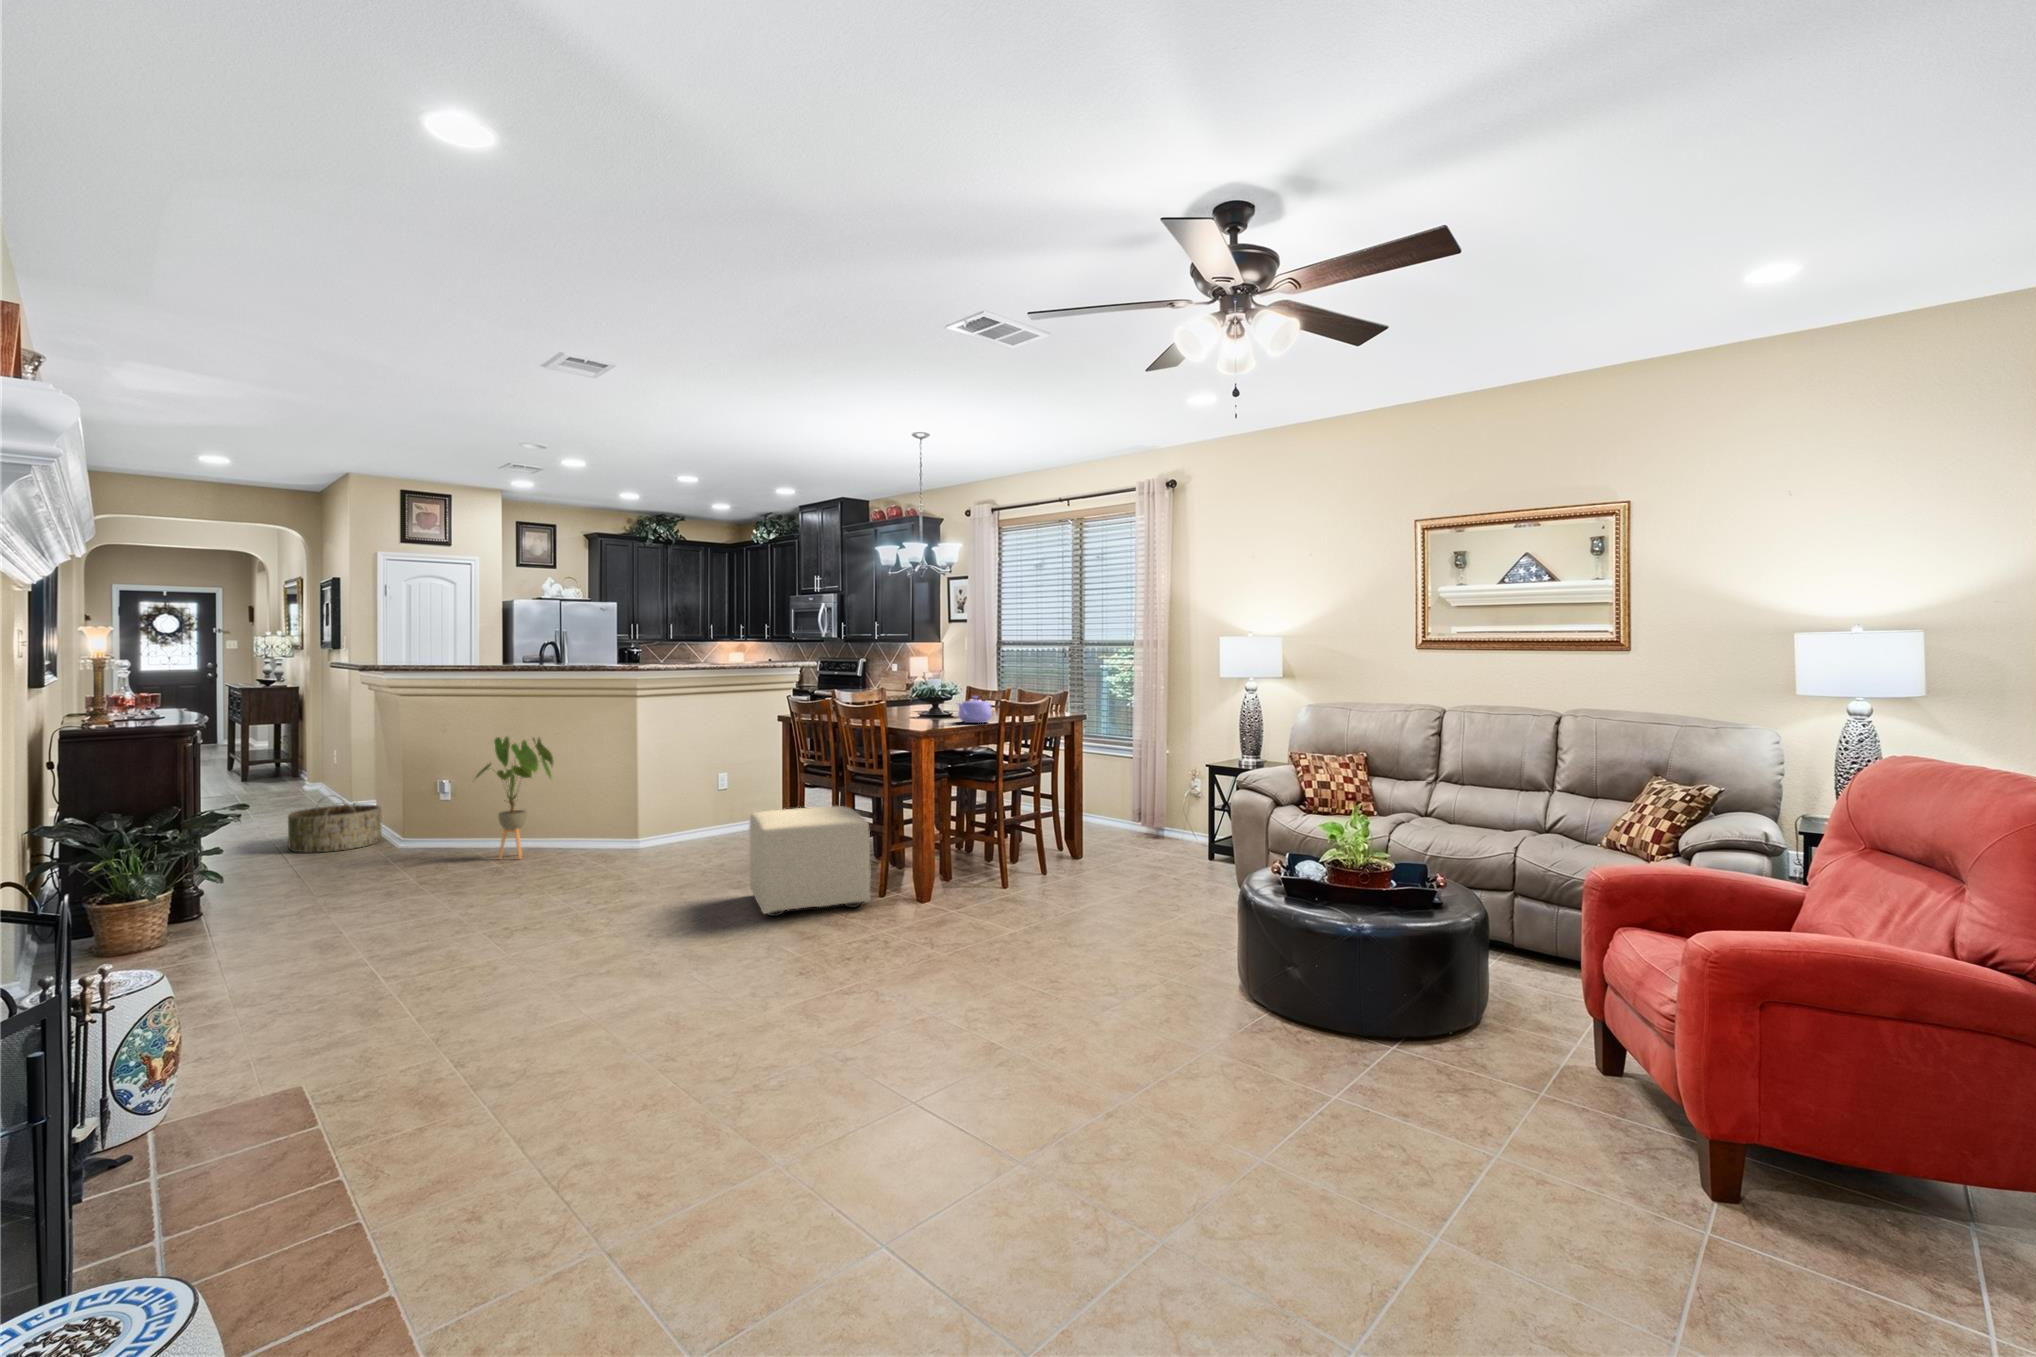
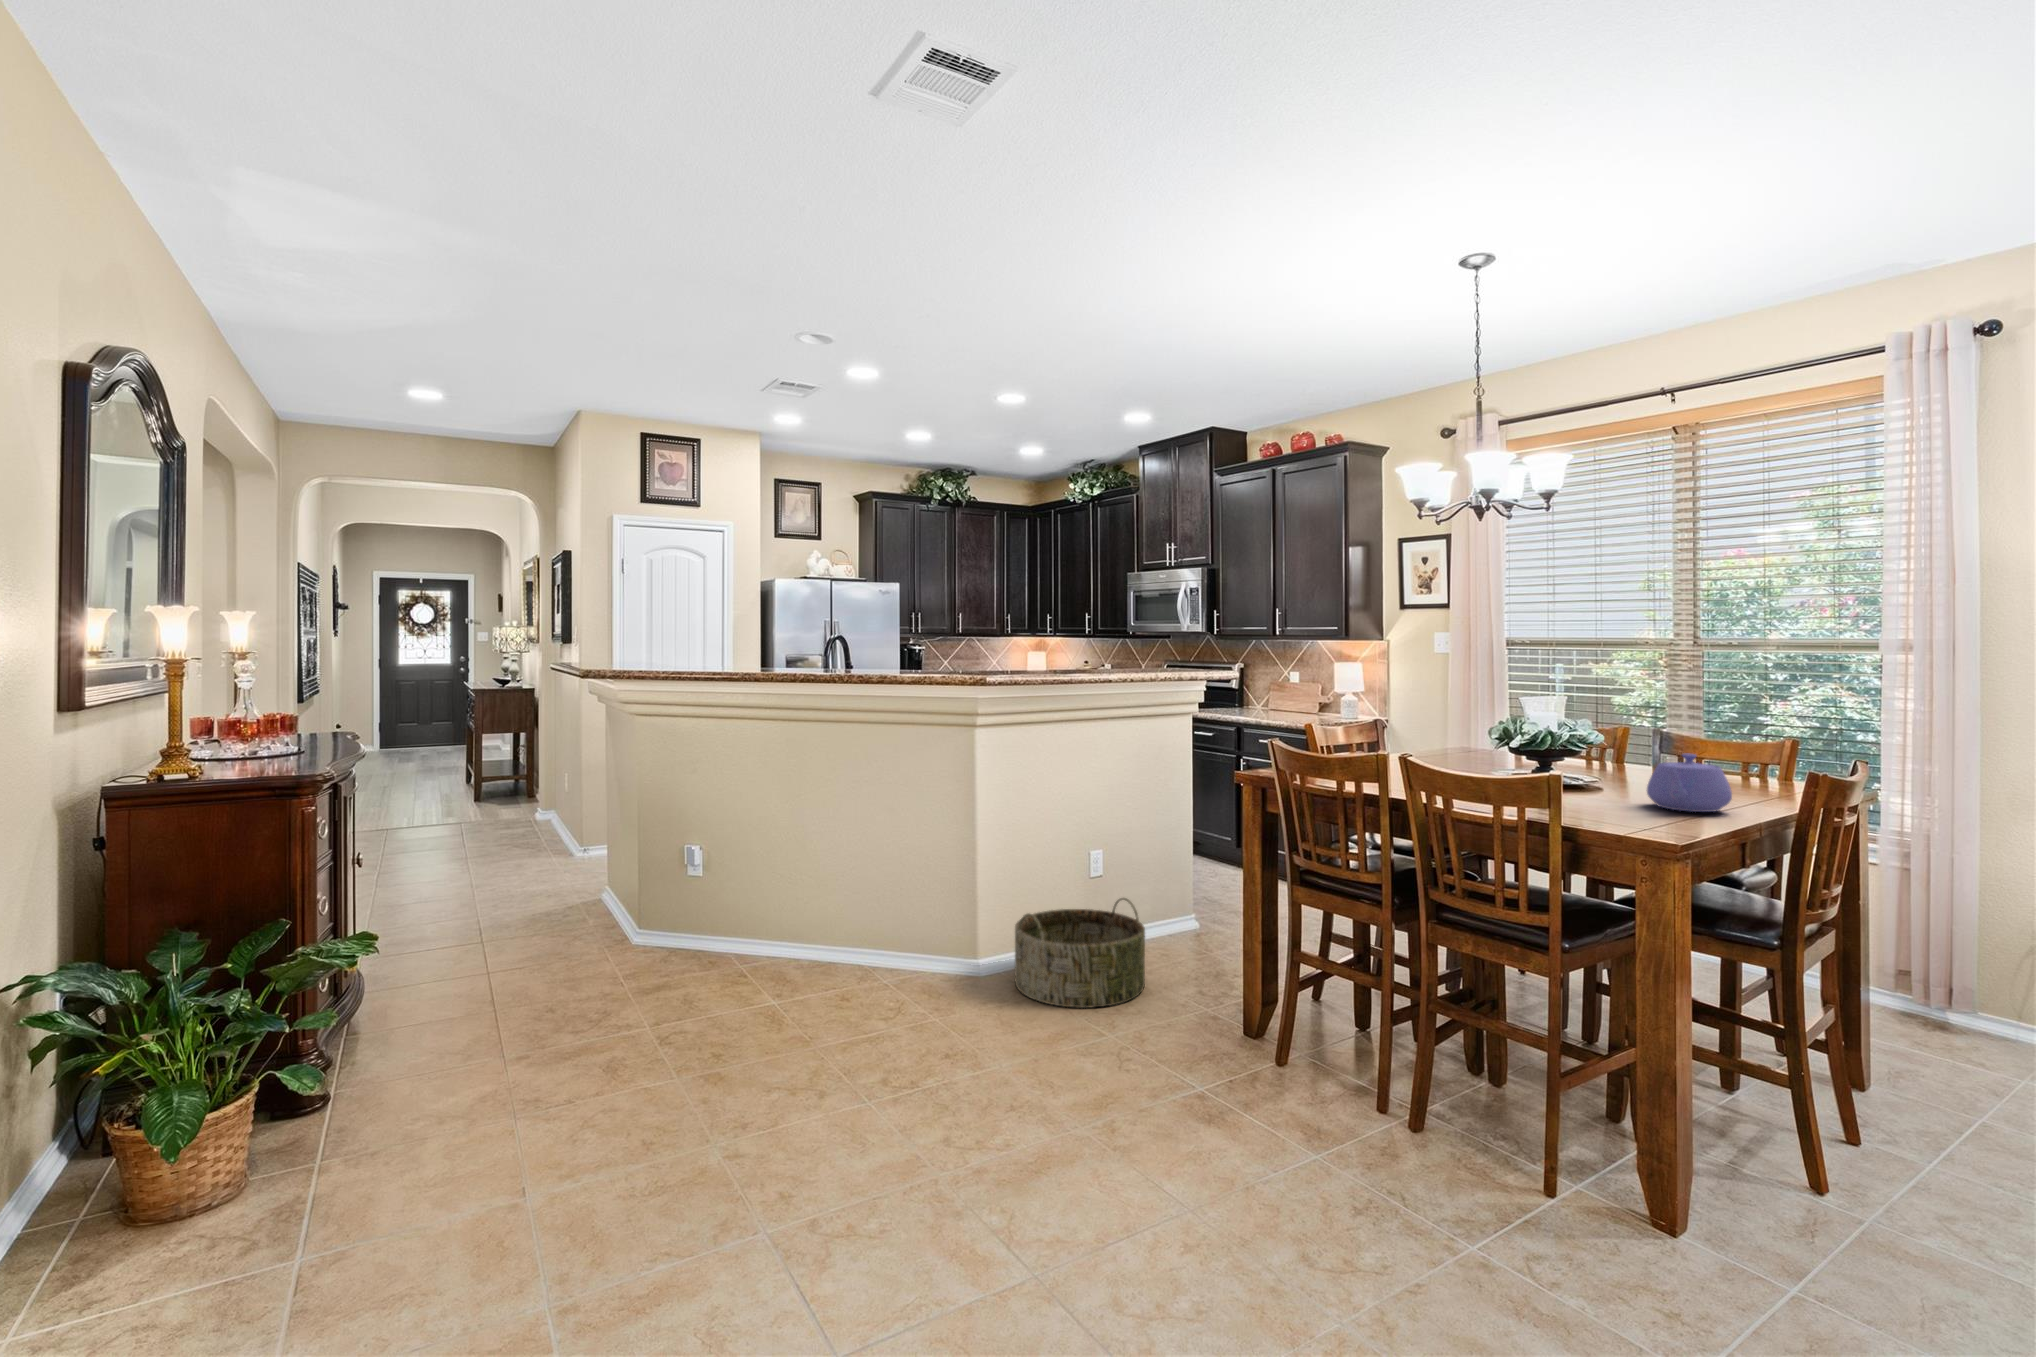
house plant: present [476,737,554,859] -> none [730,789,849,989]
basket: present [288,798,382,853] -> present [1015,898,1145,1008]
ottoman: present [749,806,871,916] -> none [1255,983,1583,1272]

